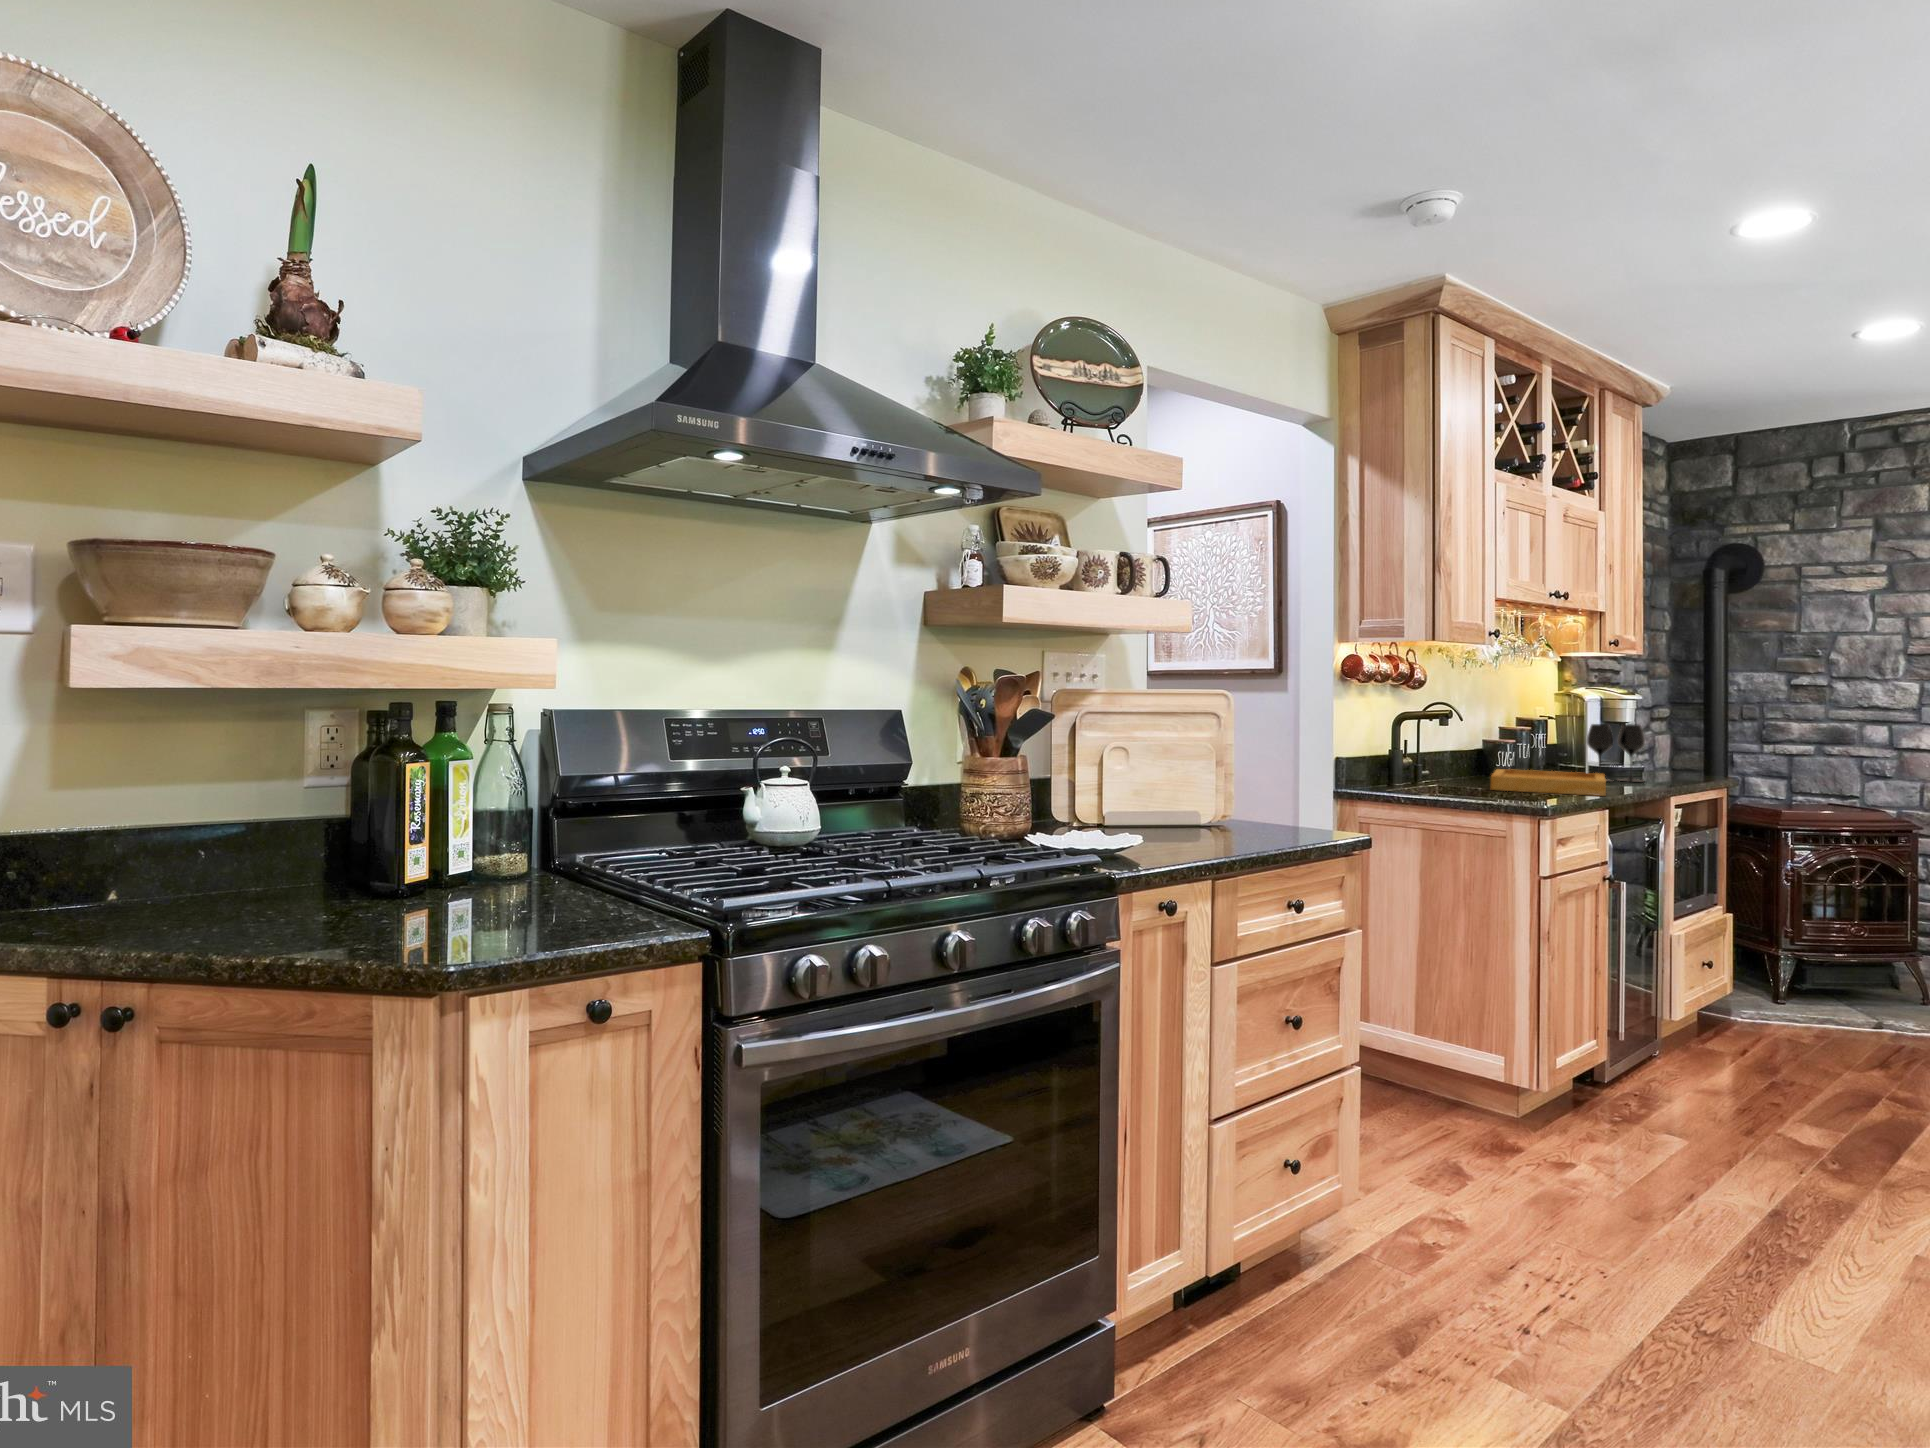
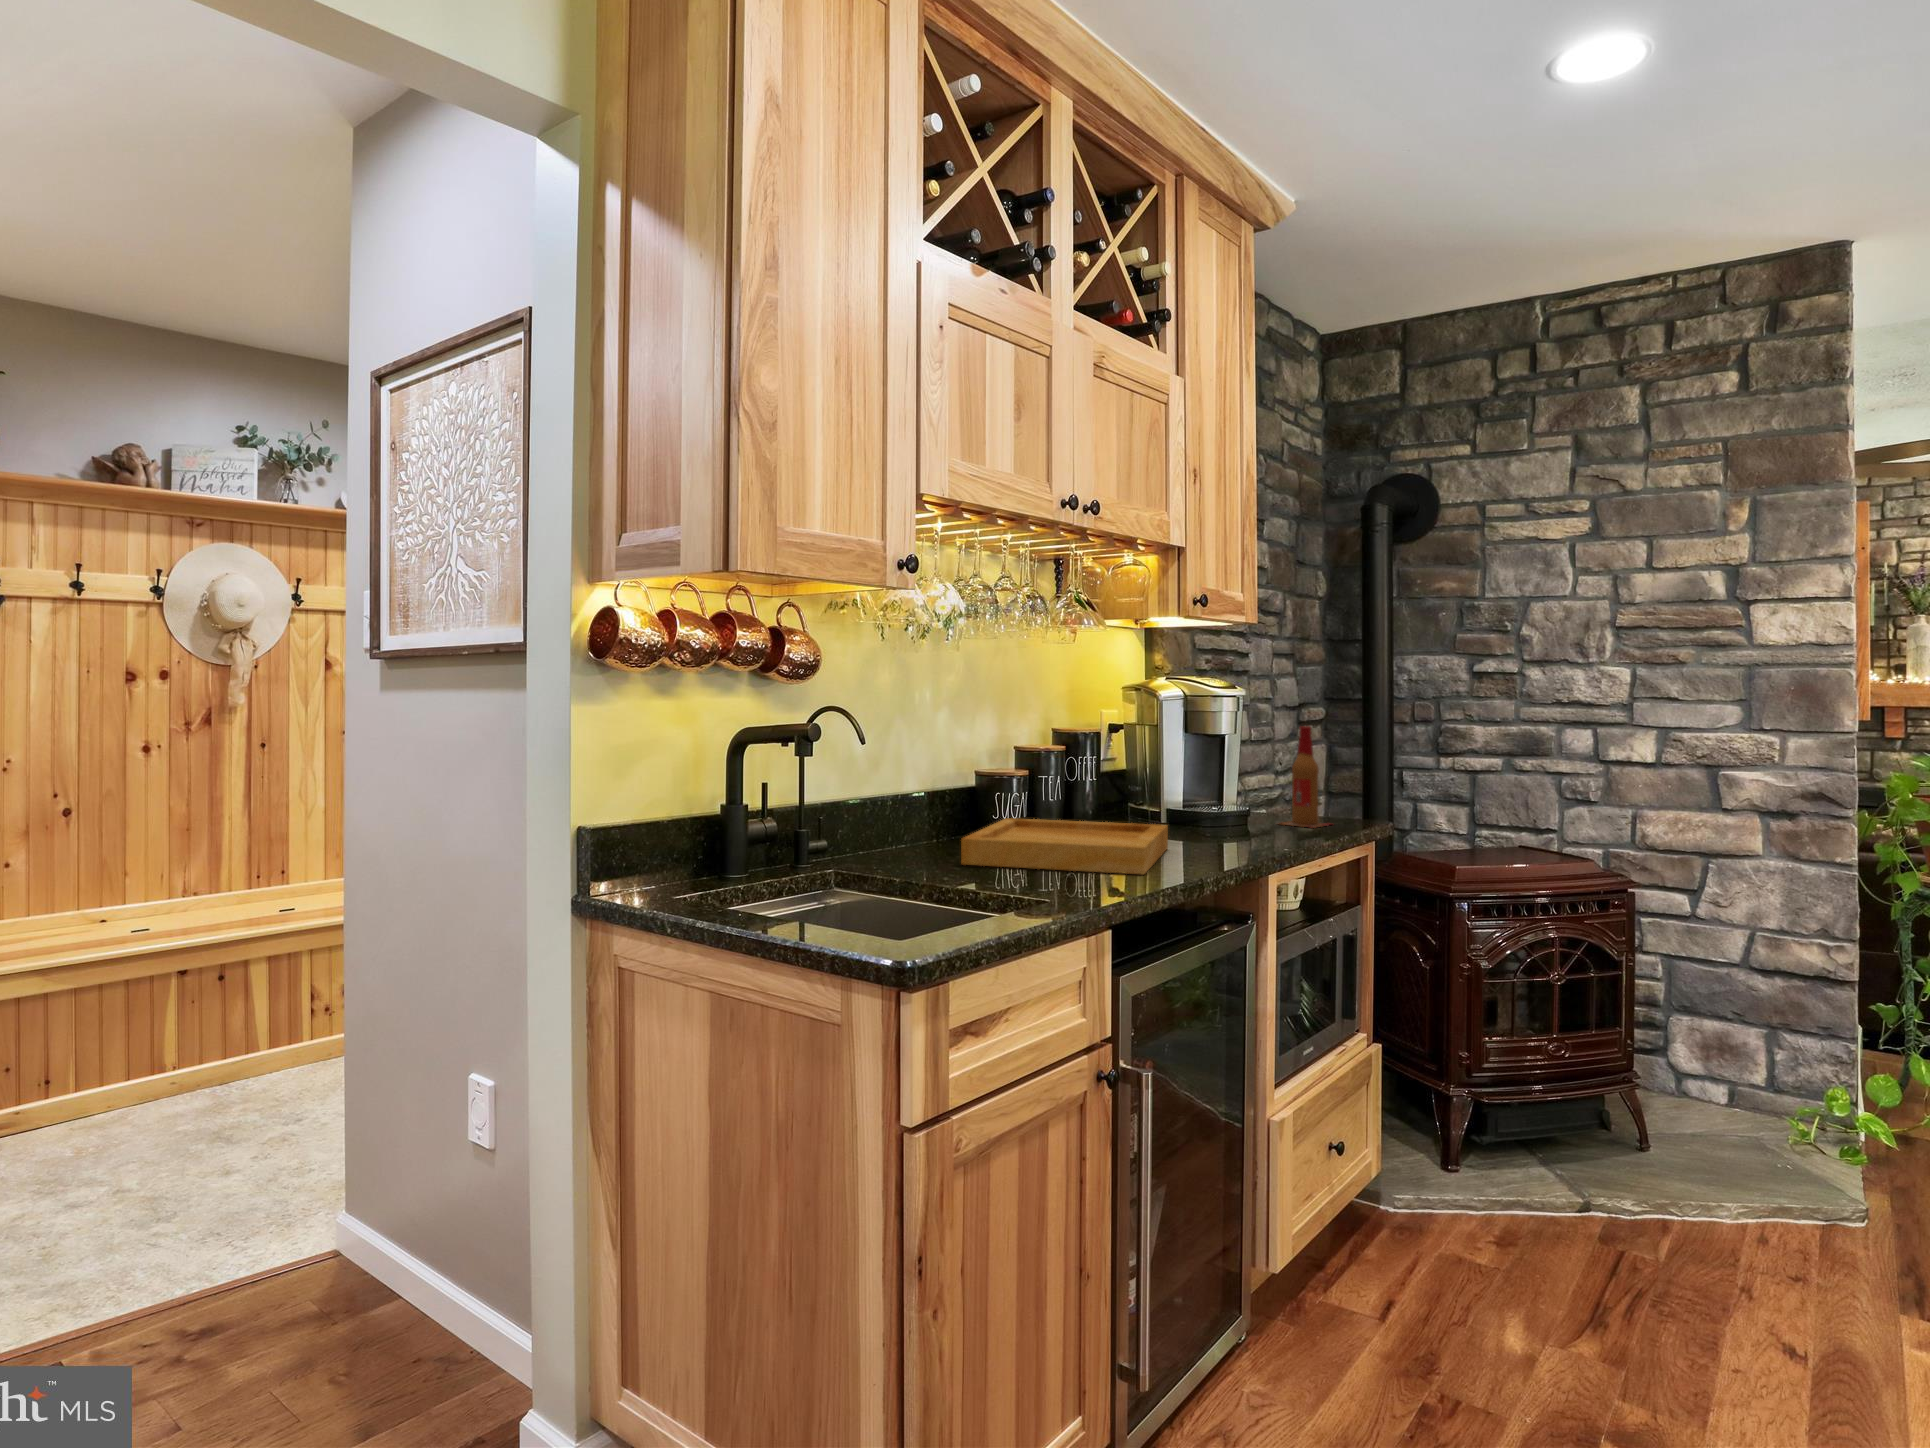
beer bottle: none [1660,719,1702,781] -> present [1282,726,1328,828]
wine glass: present [1587,724,1645,782] -> none [1158,736,1248,833]

